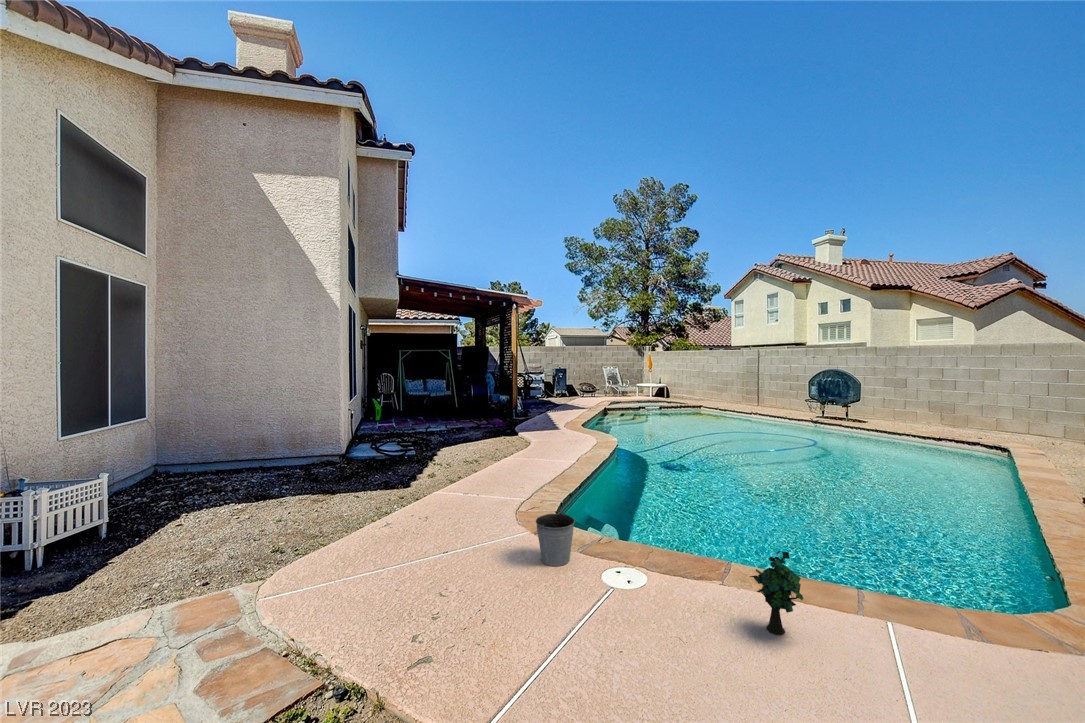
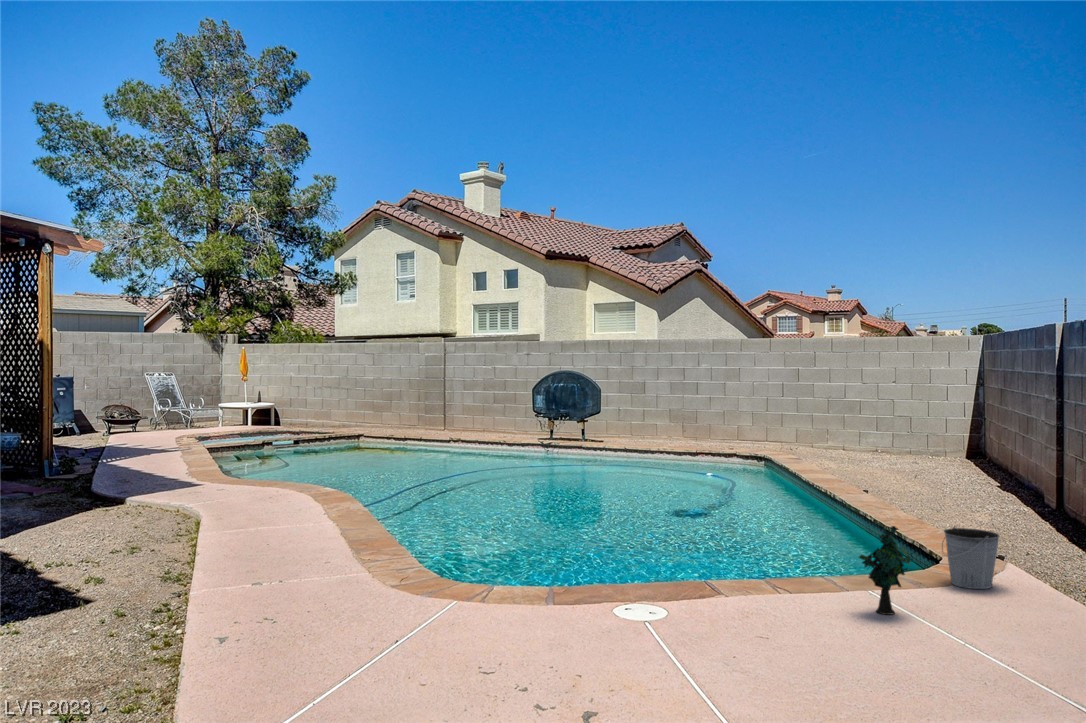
bucket: present [534,513,575,566] -> present [942,526,999,589]

